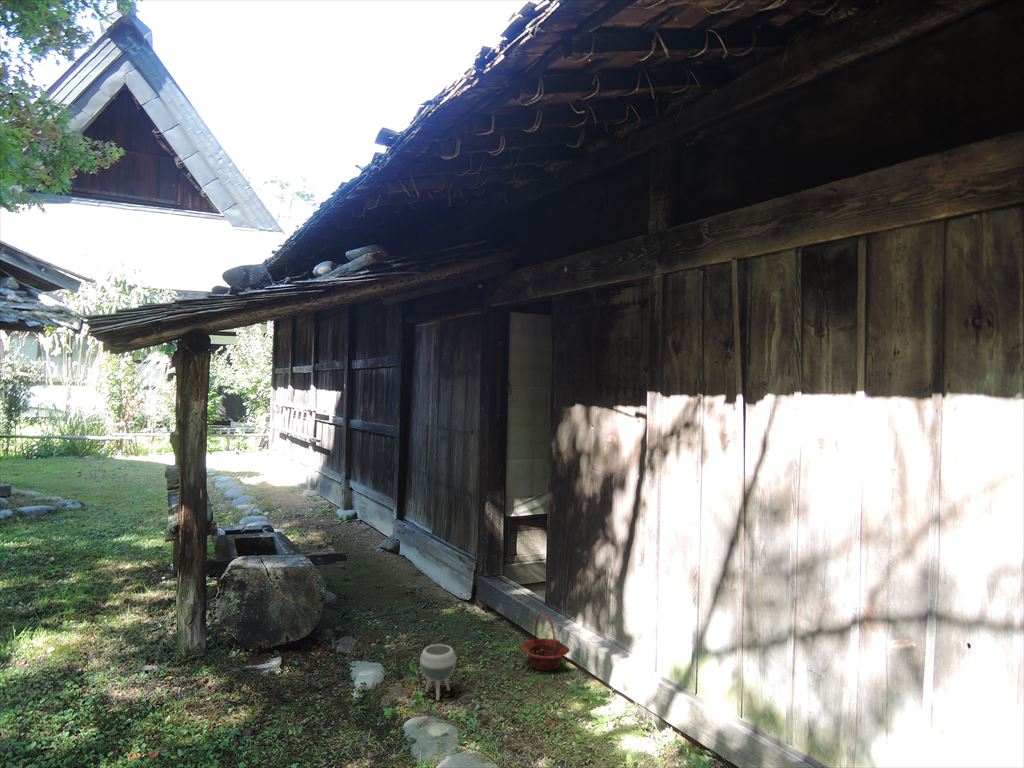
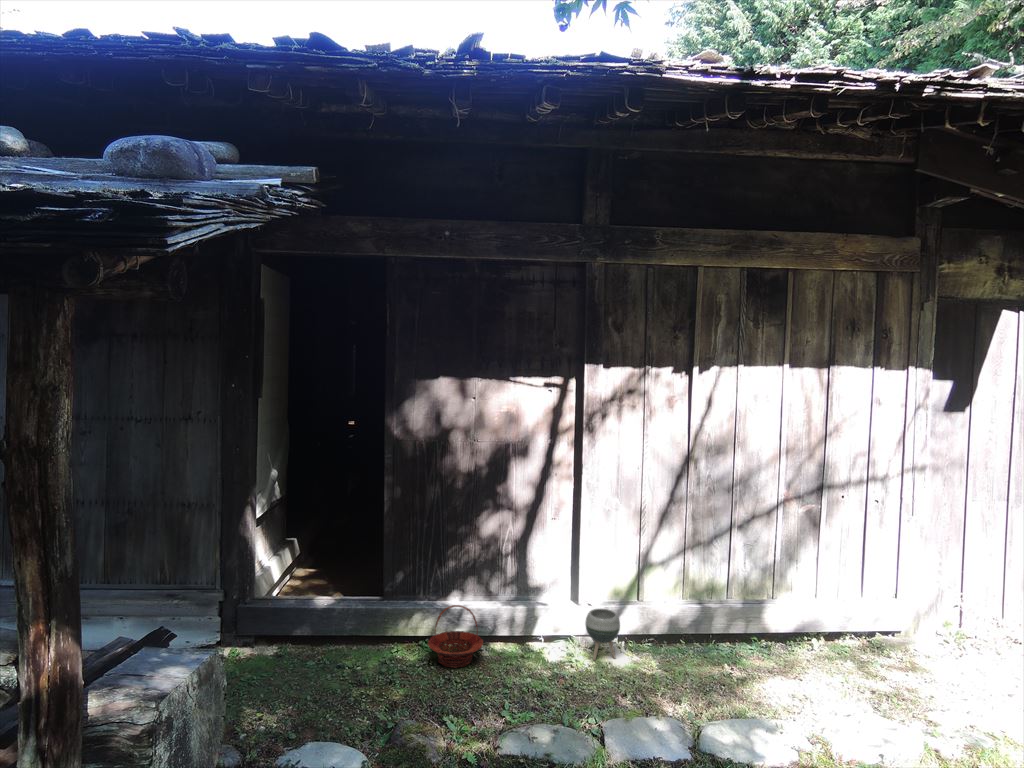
planter: present [420,644,456,701] -> present [585,609,620,660]

